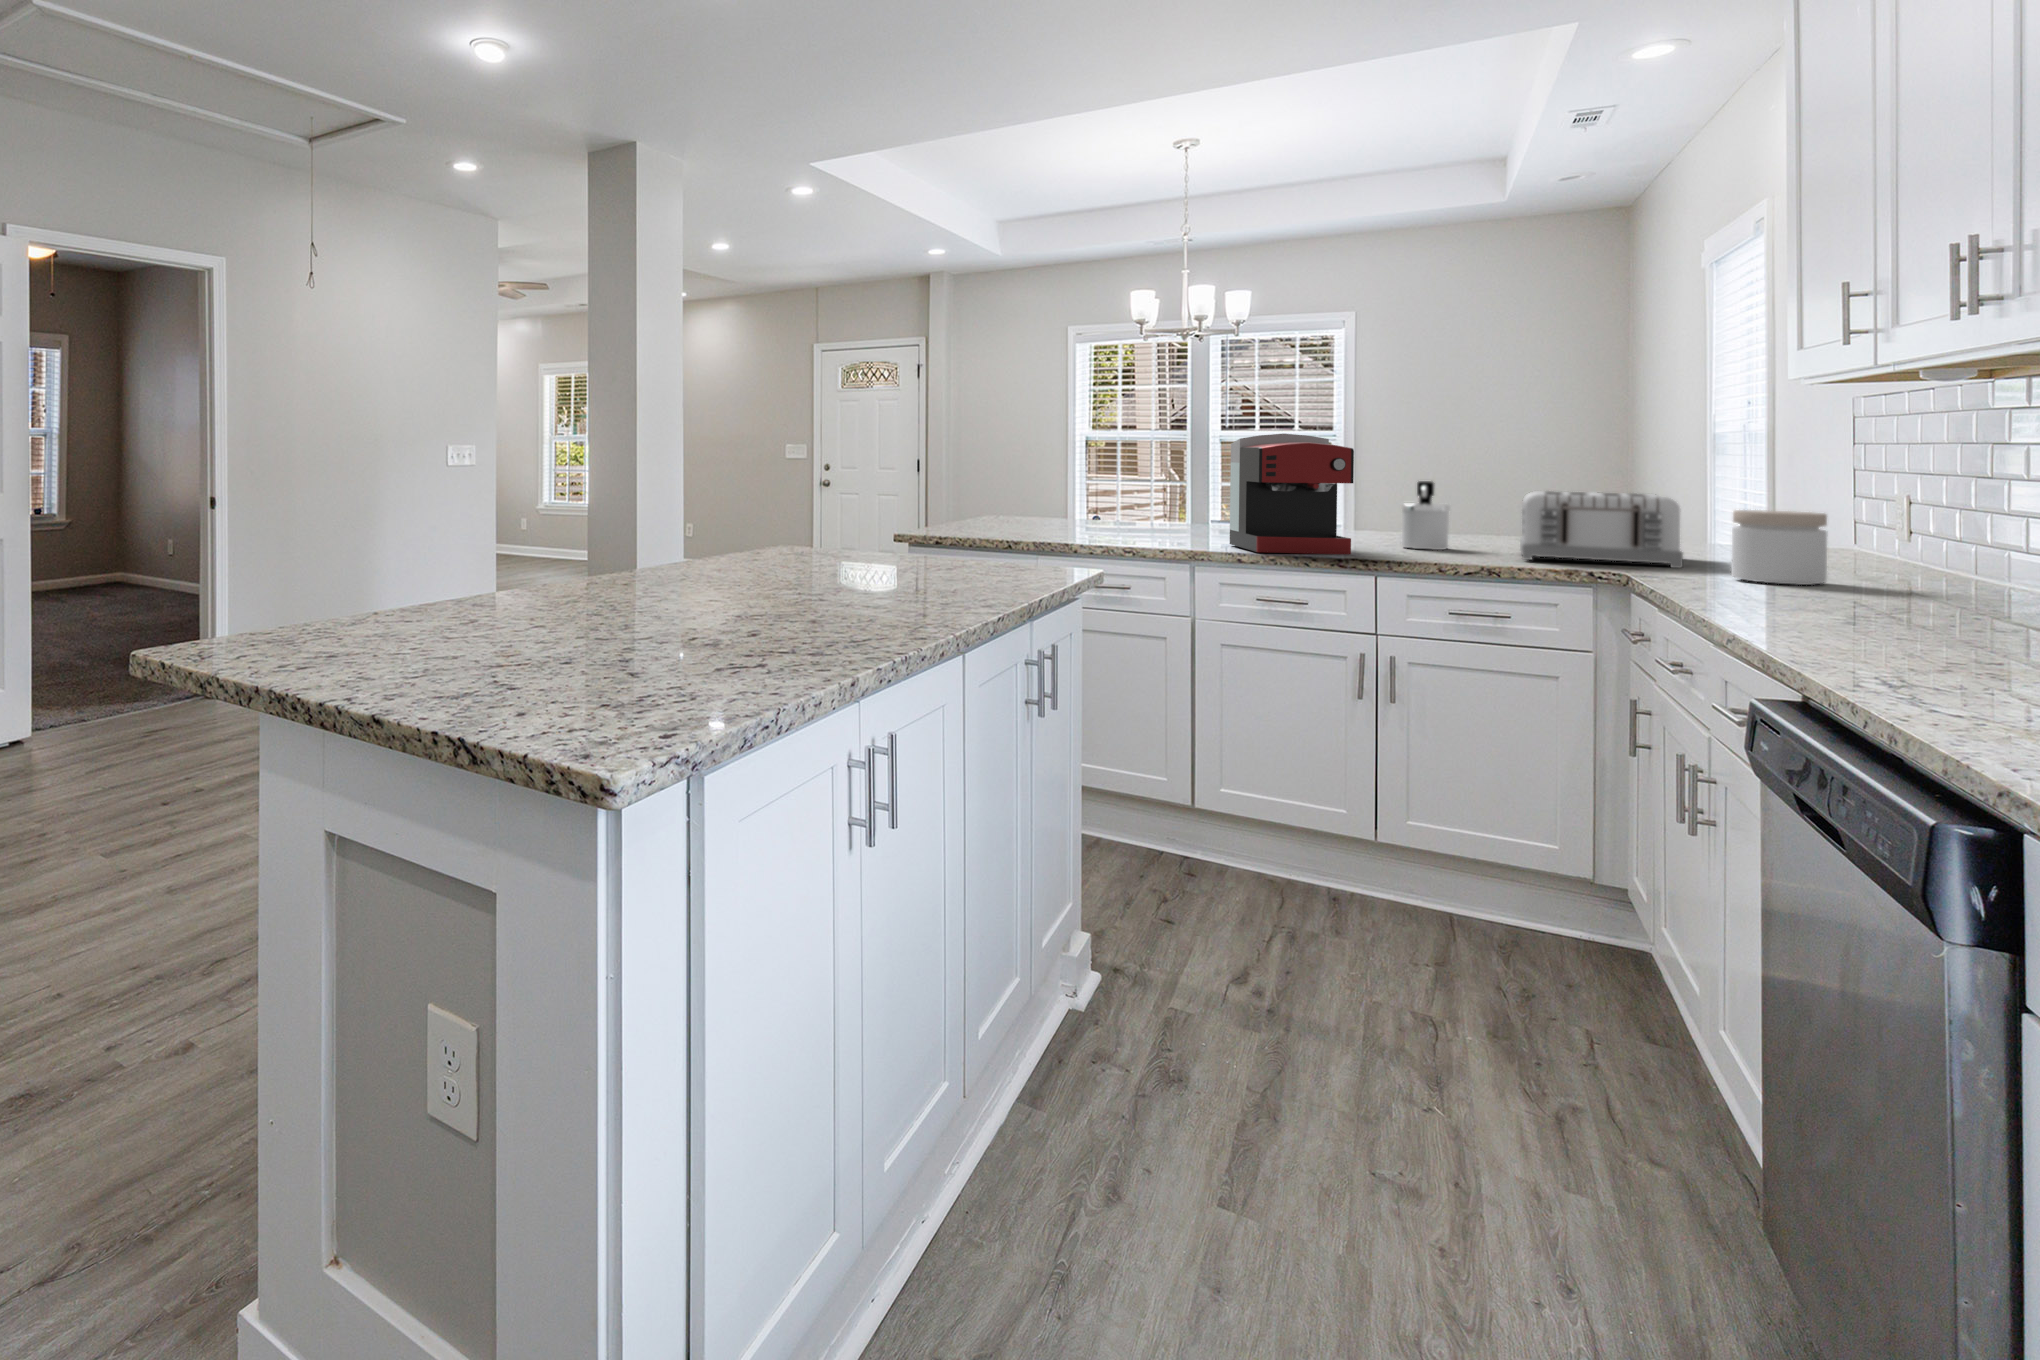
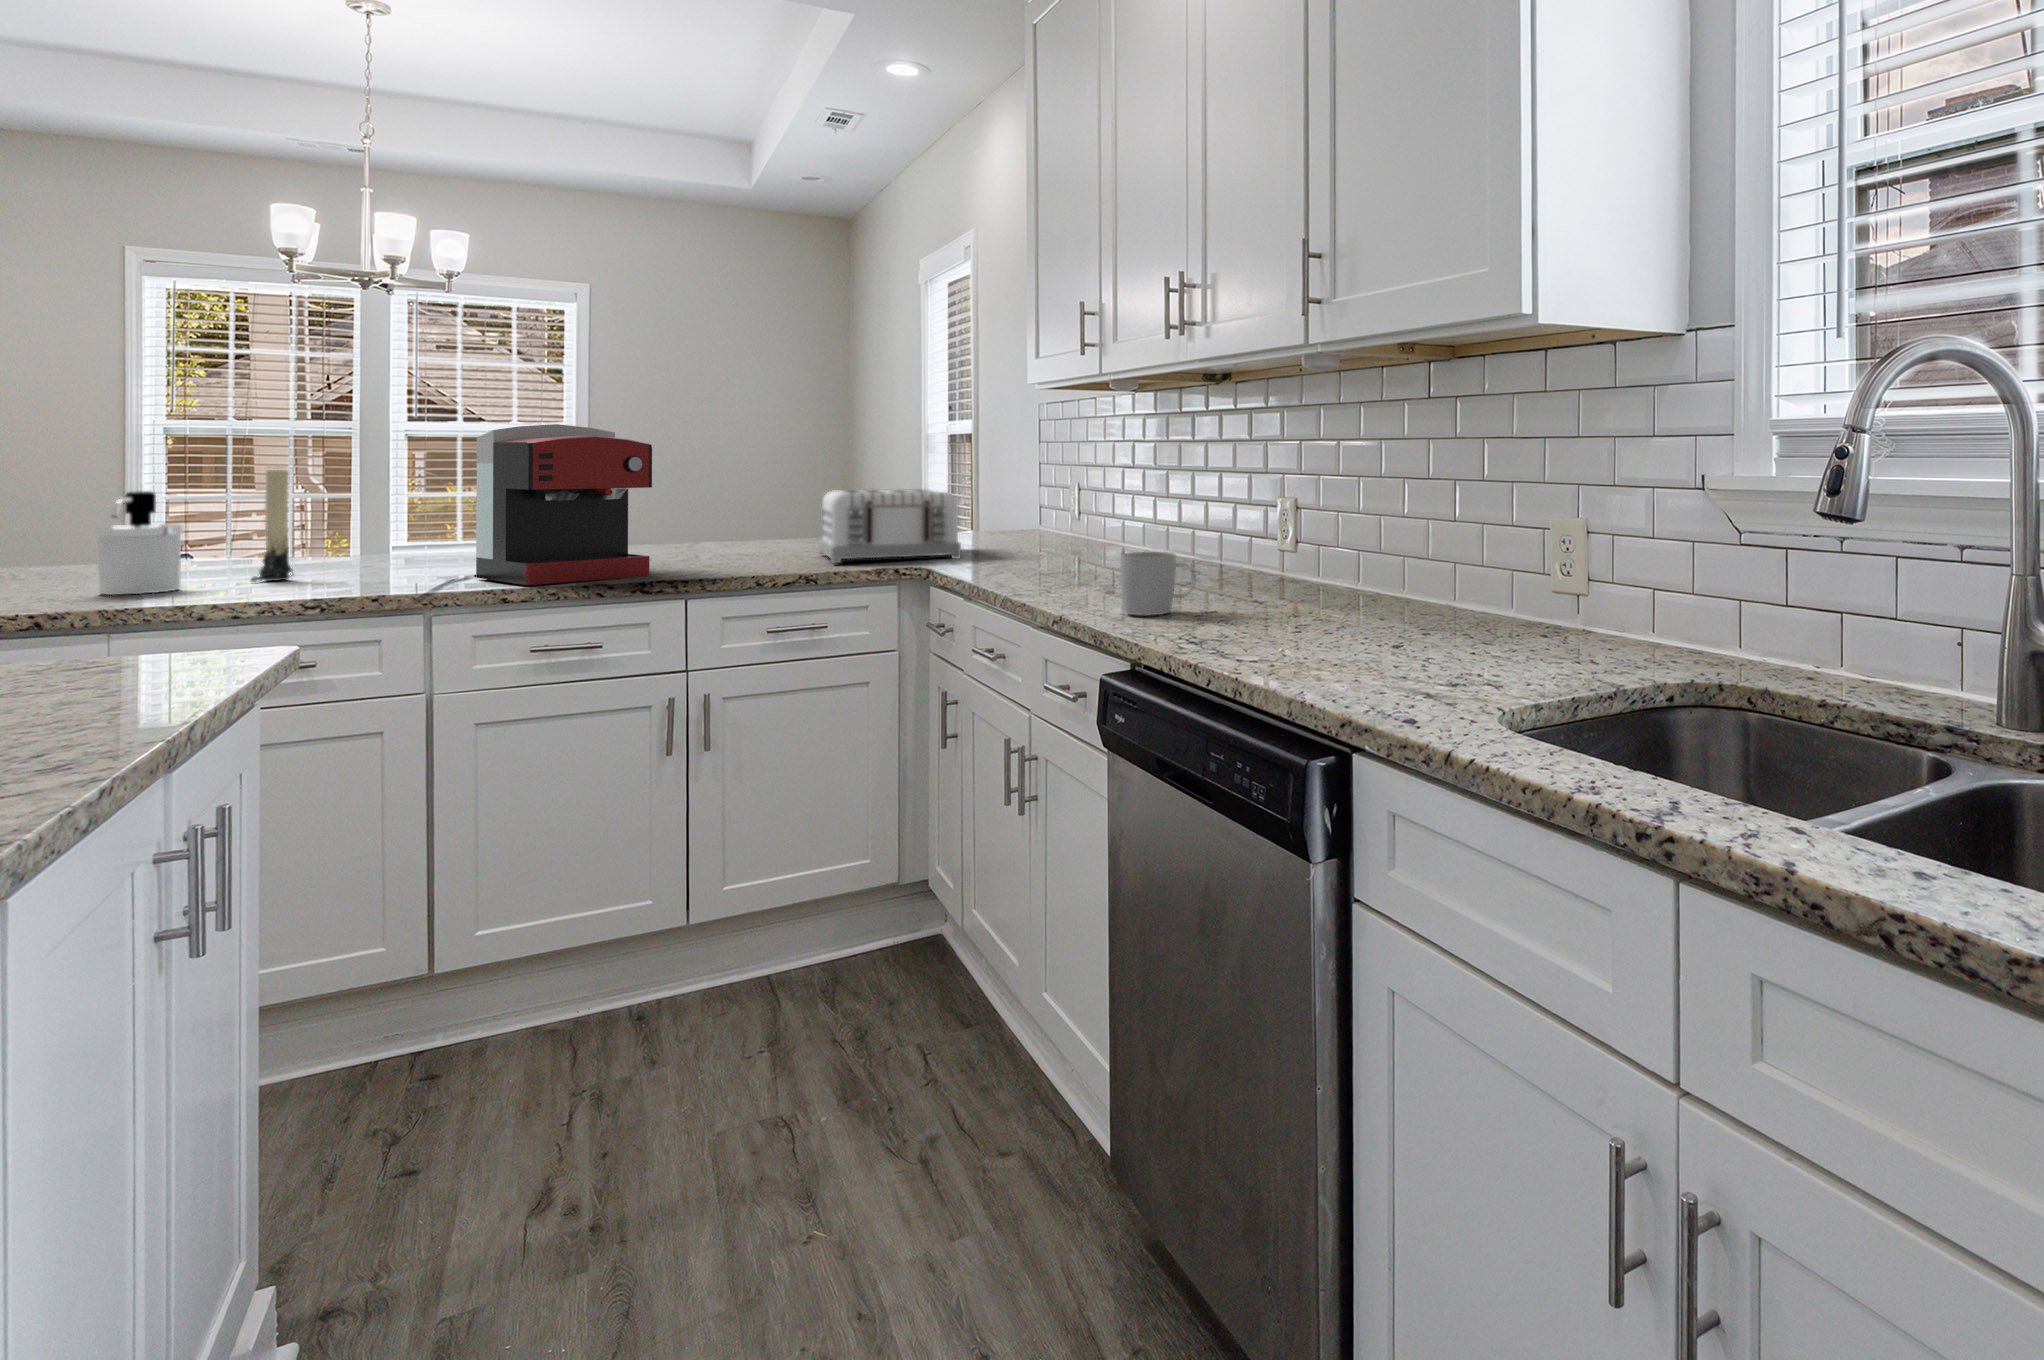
candle: none [1106,462,1128,535] -> present [251,466,293,582]
soap dispenser: present [1401,481,1451,550] -> present [95,491,184,595]
jar: present [1731,510,1827,585] -> none [1004,501,1065,565]
mug: none [1816,574,1951,650] -> present [1120,552,1196,616]

